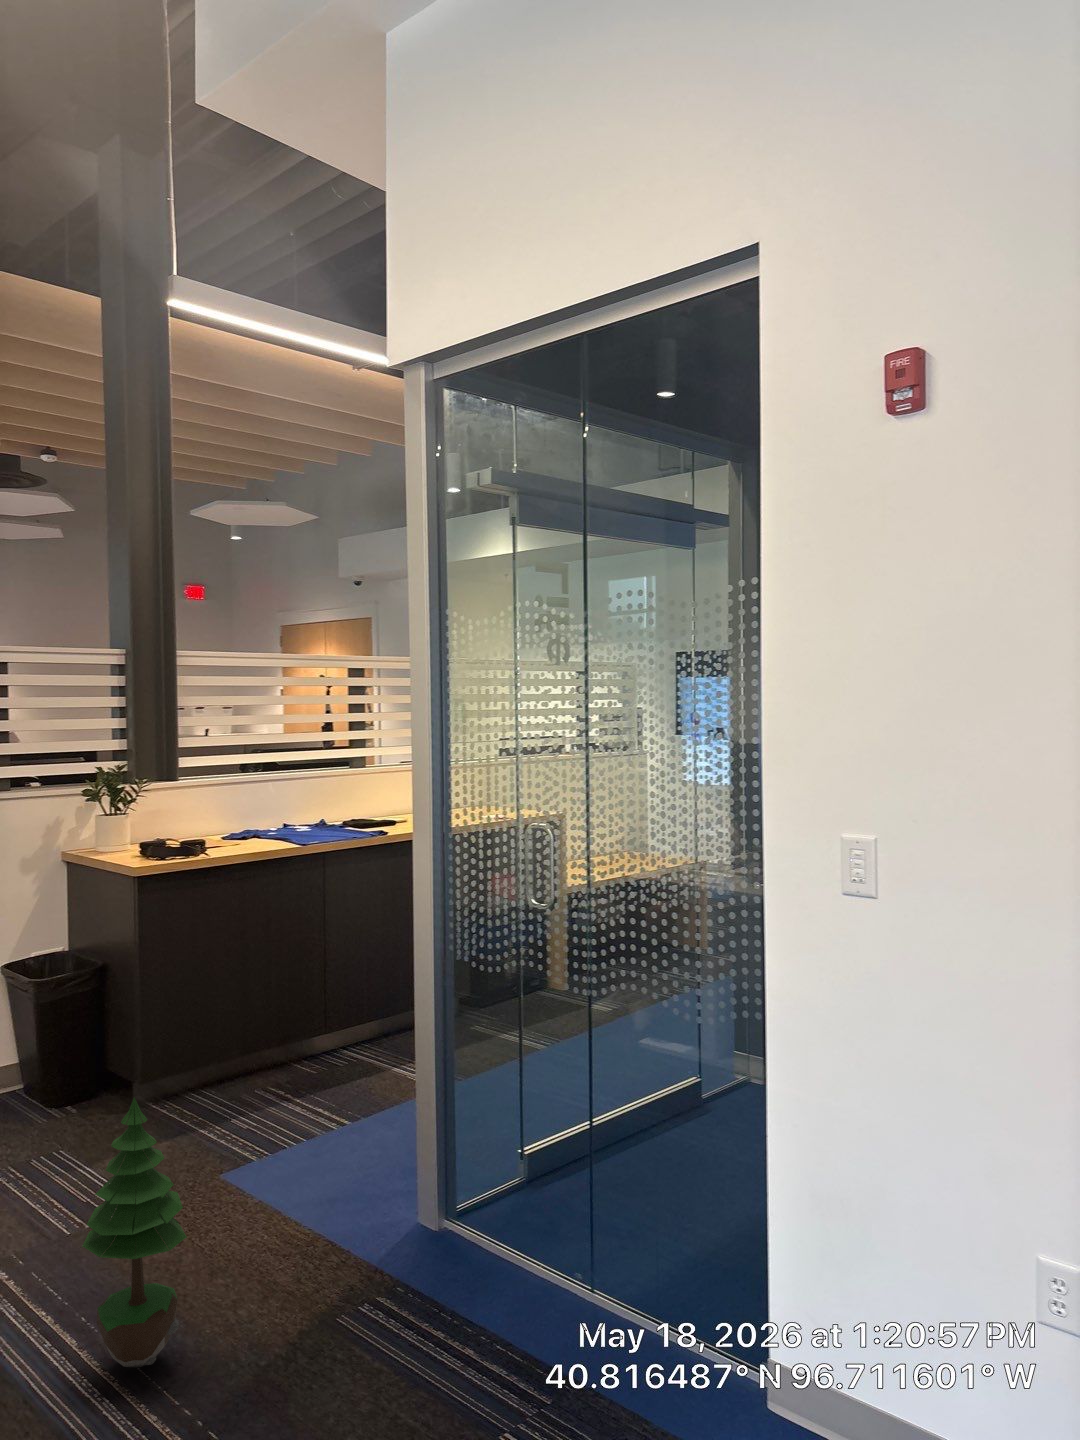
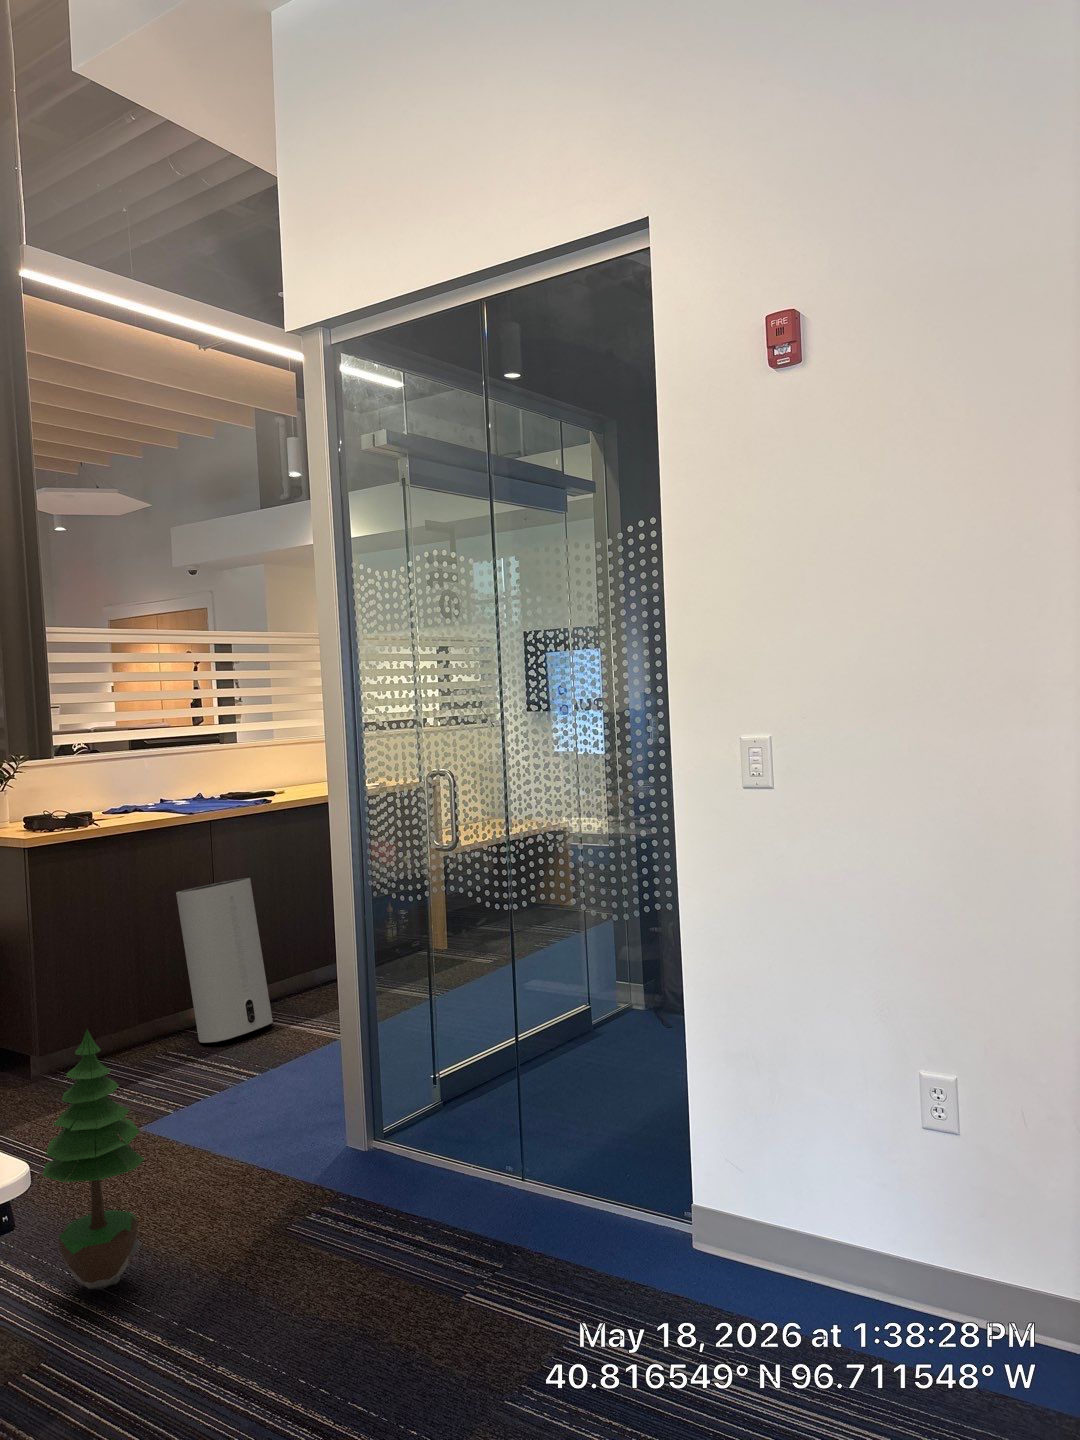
air purifier: none [283,914,374,1082] -> present [176,878,273,1043]

